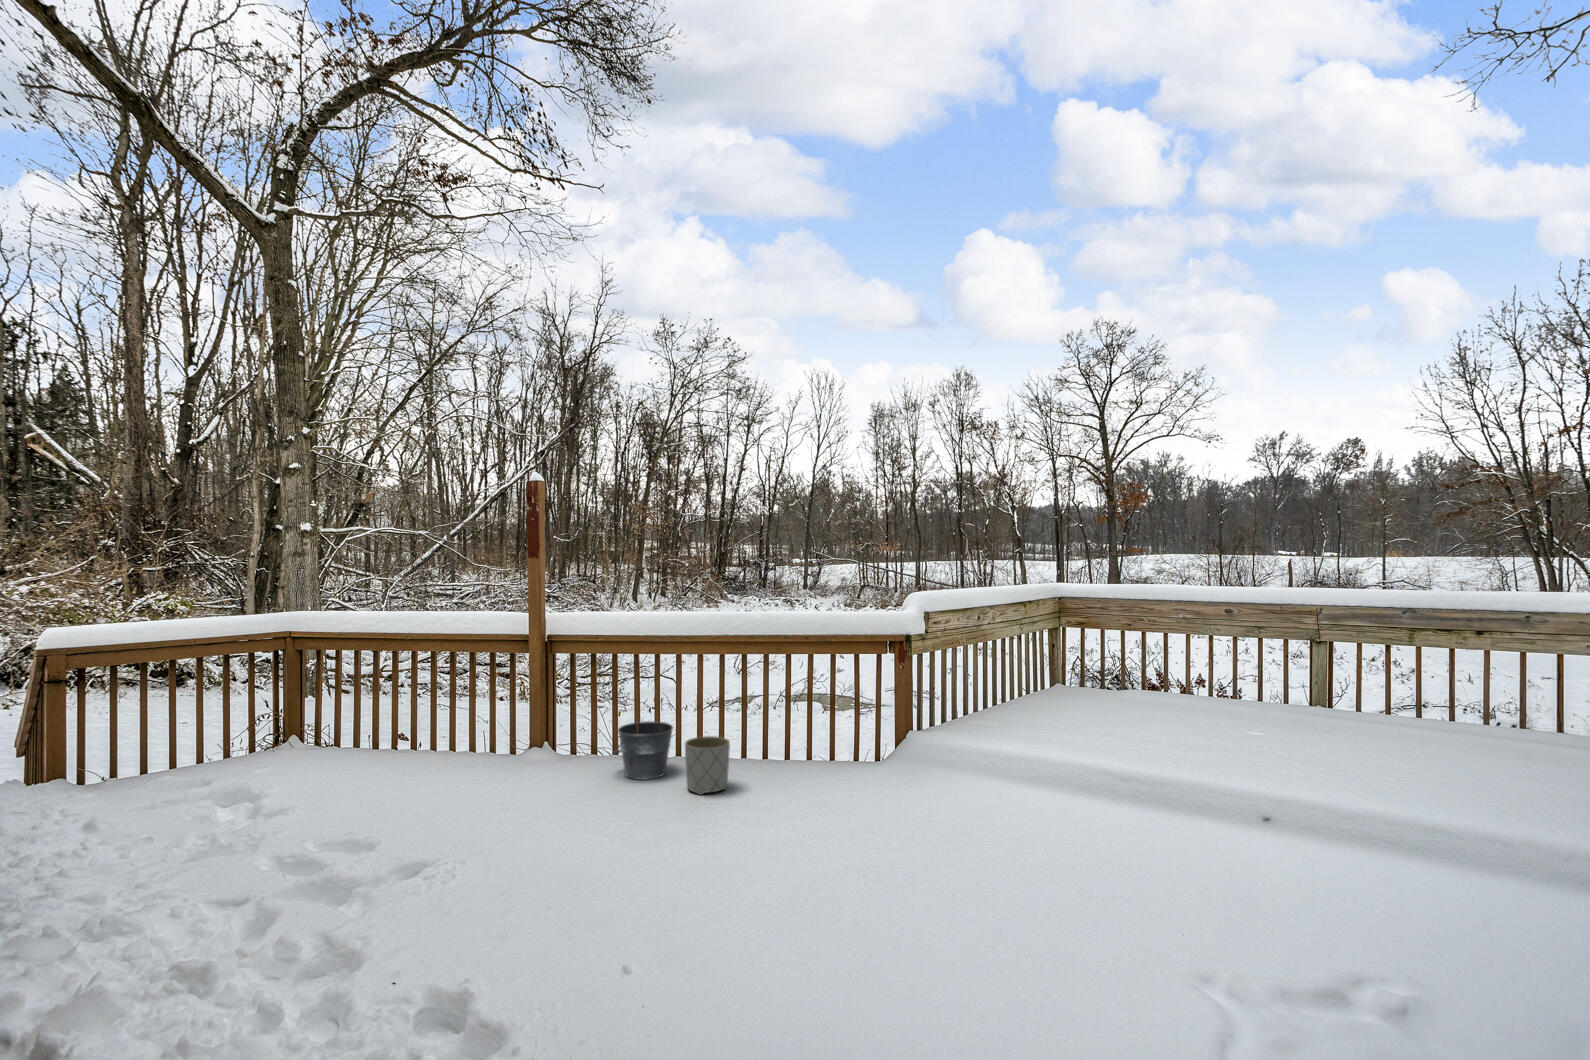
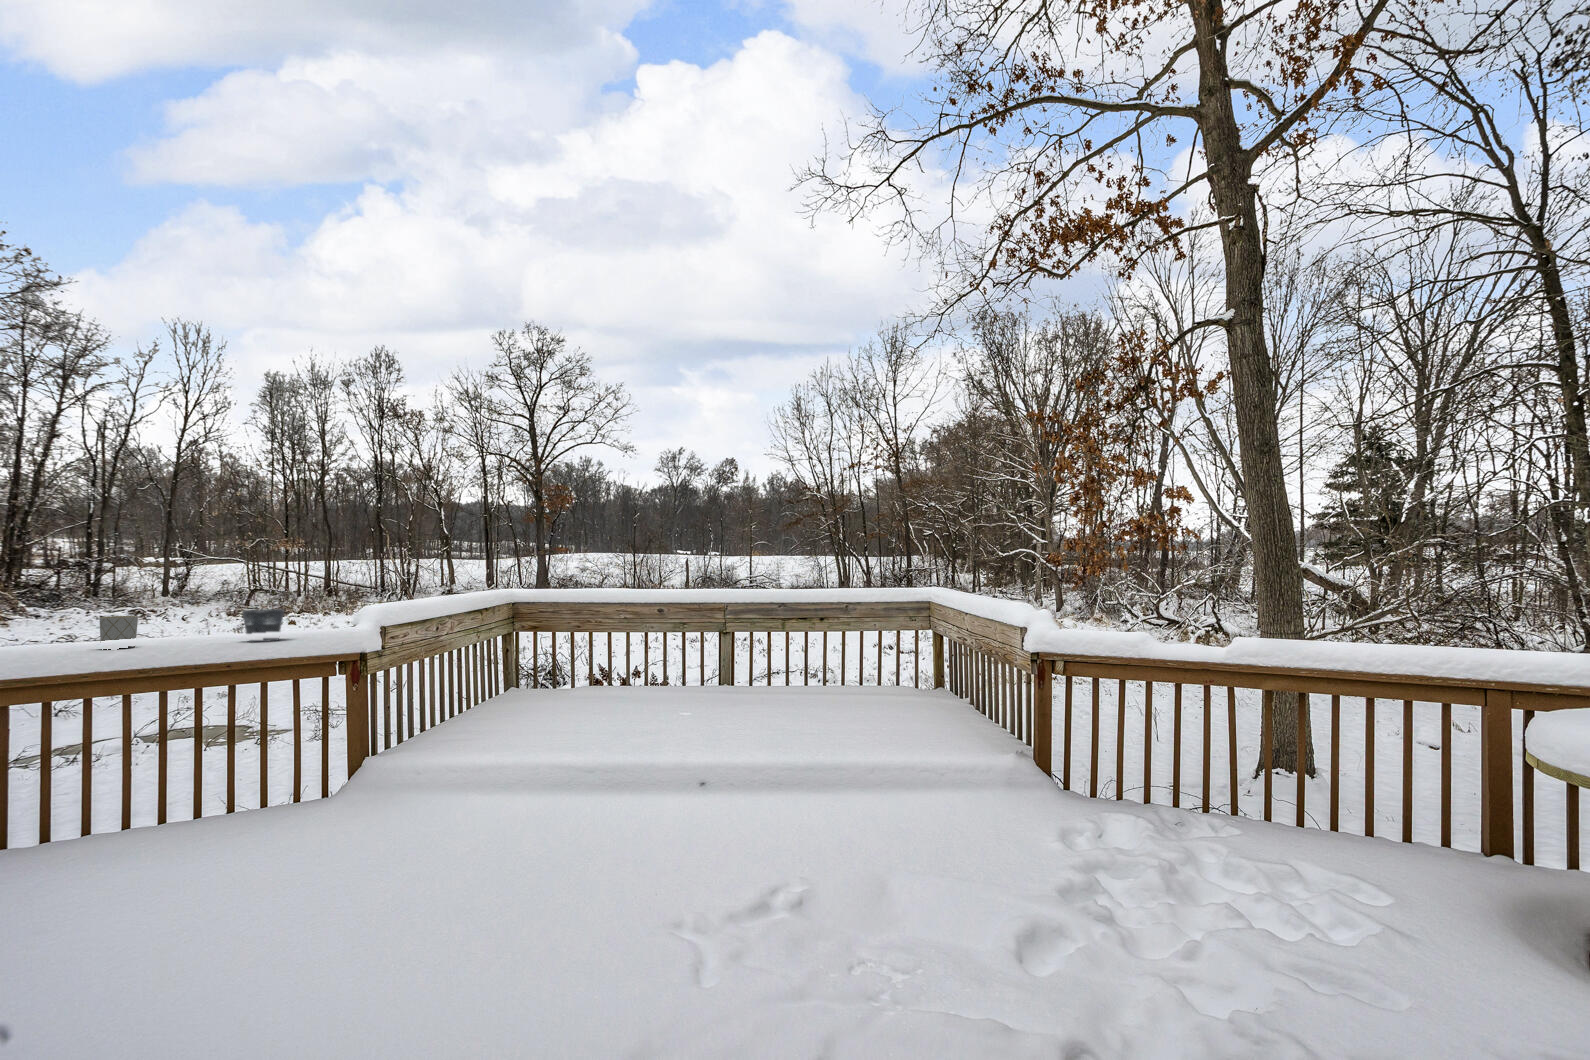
planter: present [685,736,730,794] -> present [99,616,138,647]

